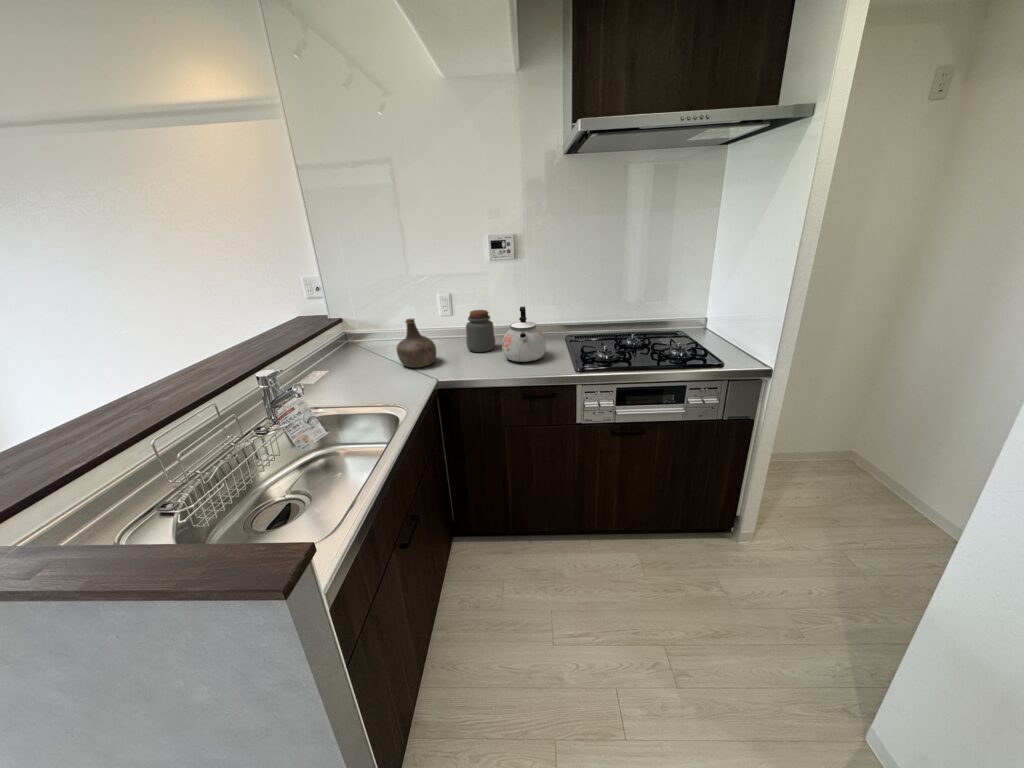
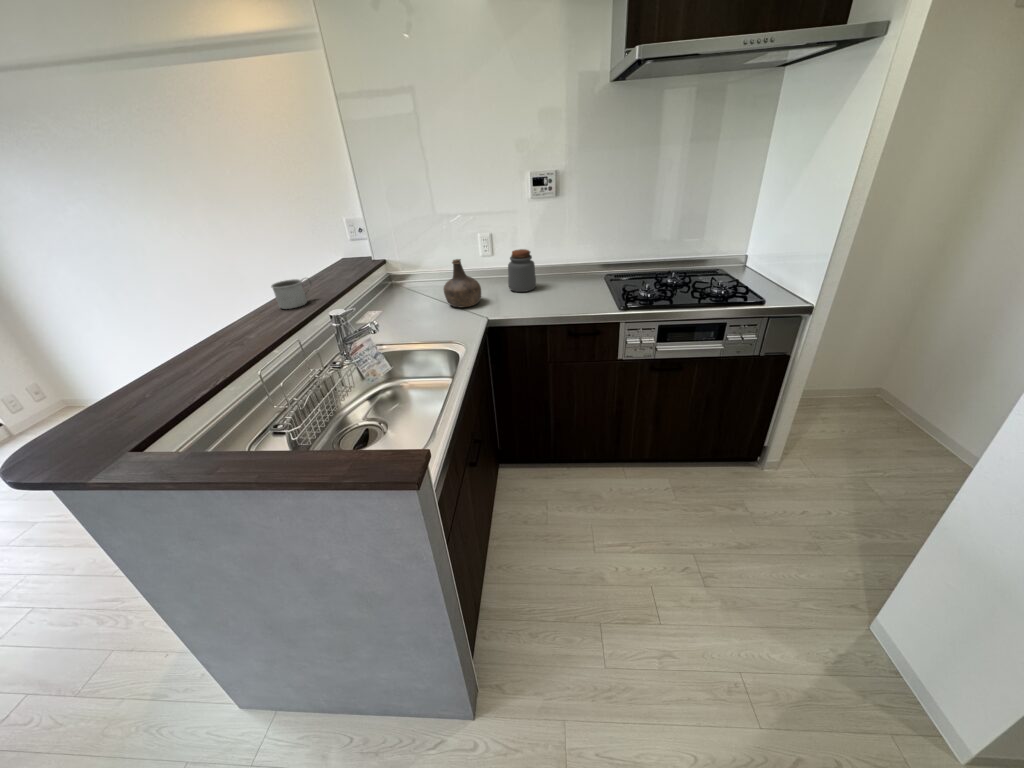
kettle: present [502,306,546,362] -> none [545,245,588,301]
mug: none [201,335,249,368] -> present [271,278,312,309]

